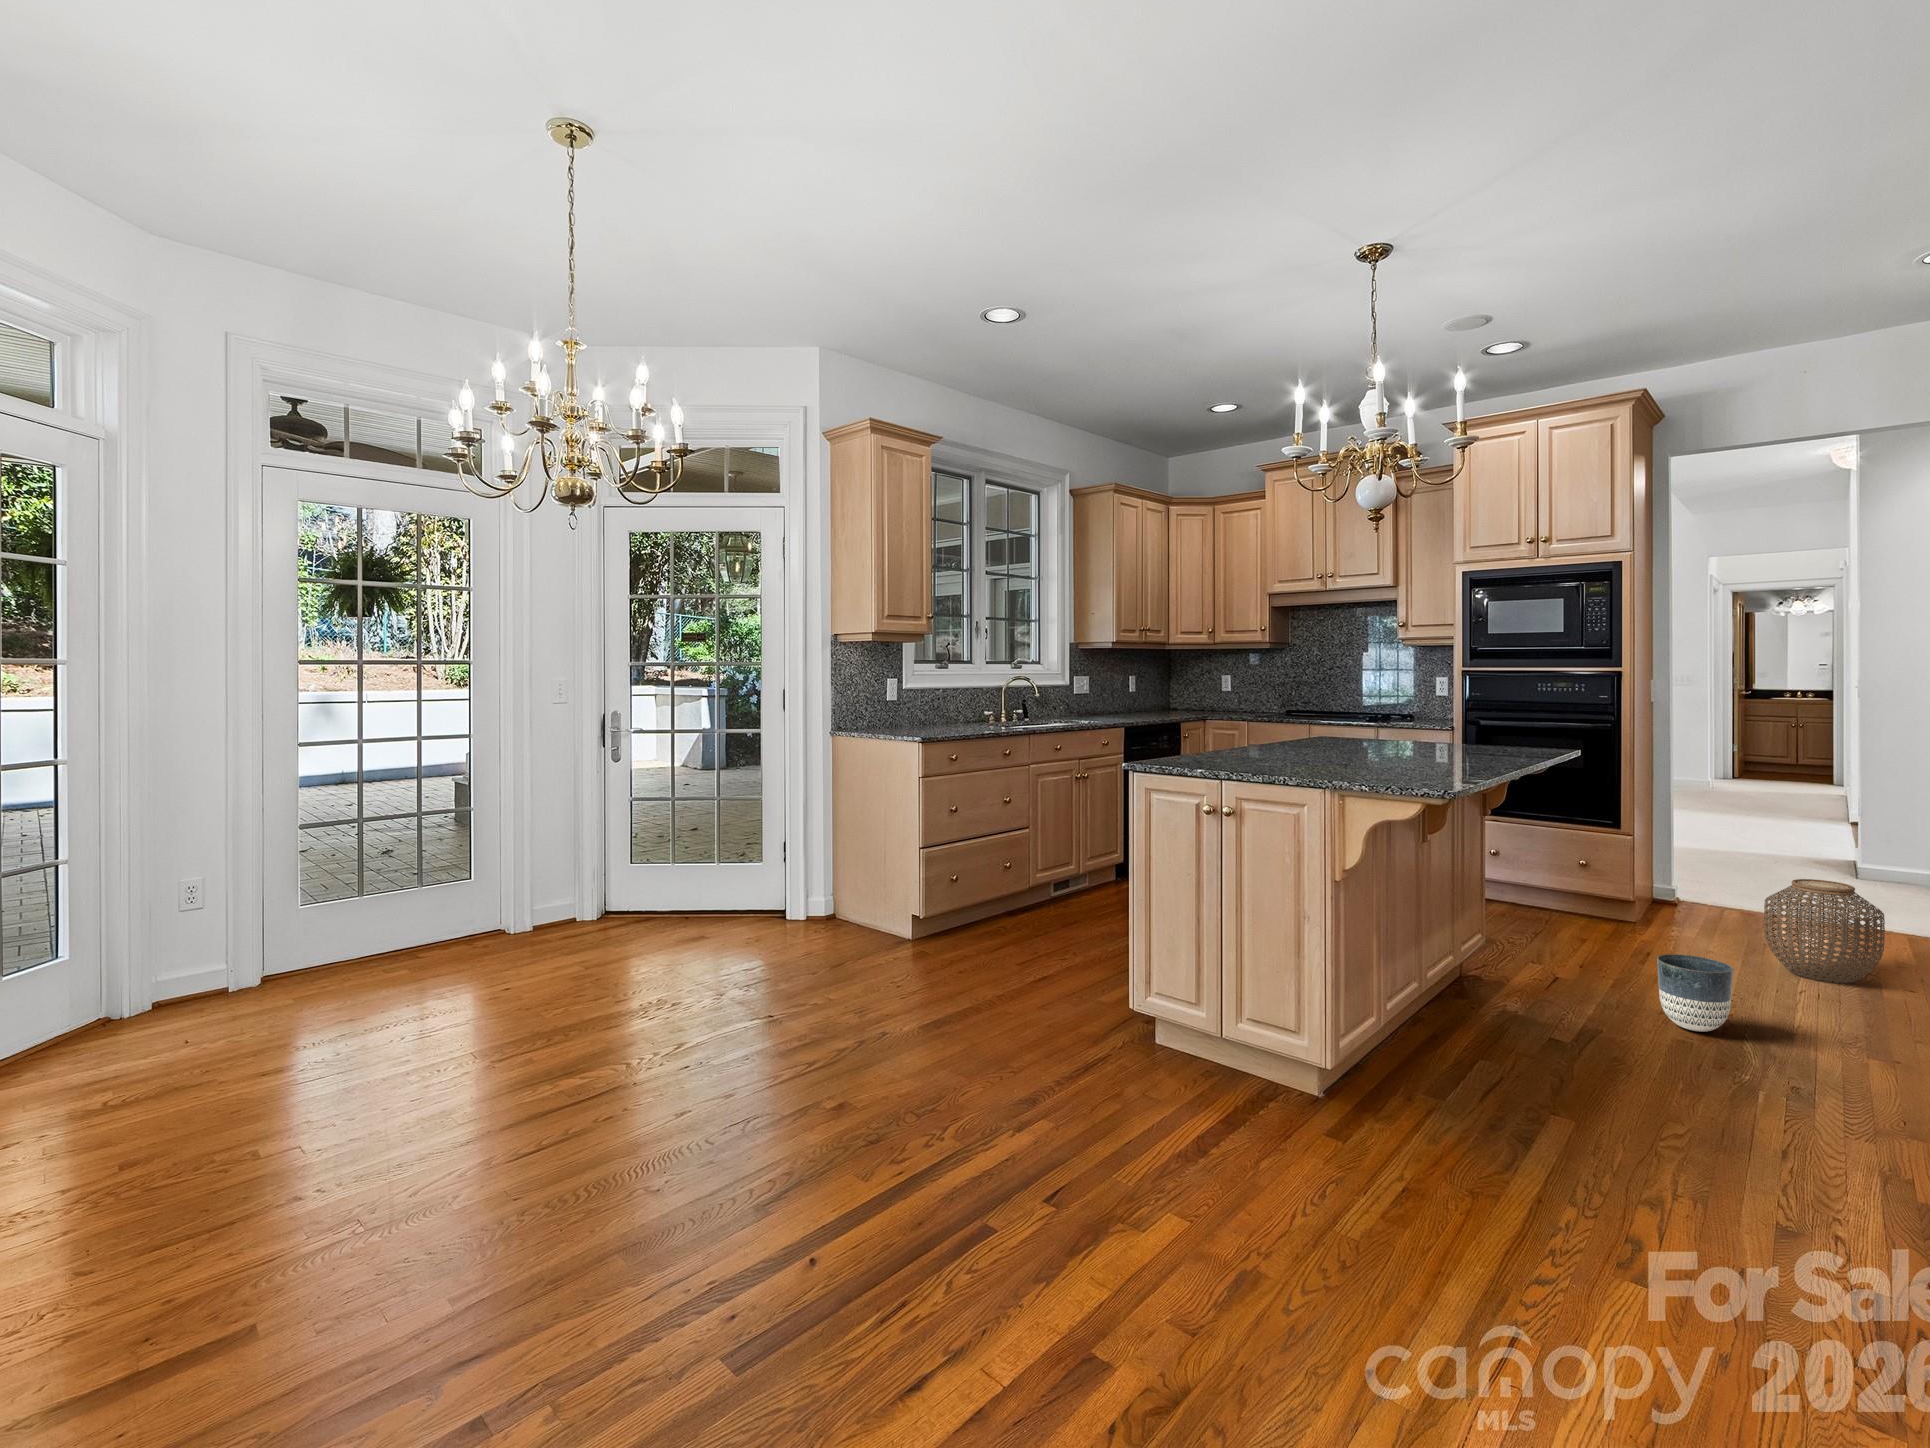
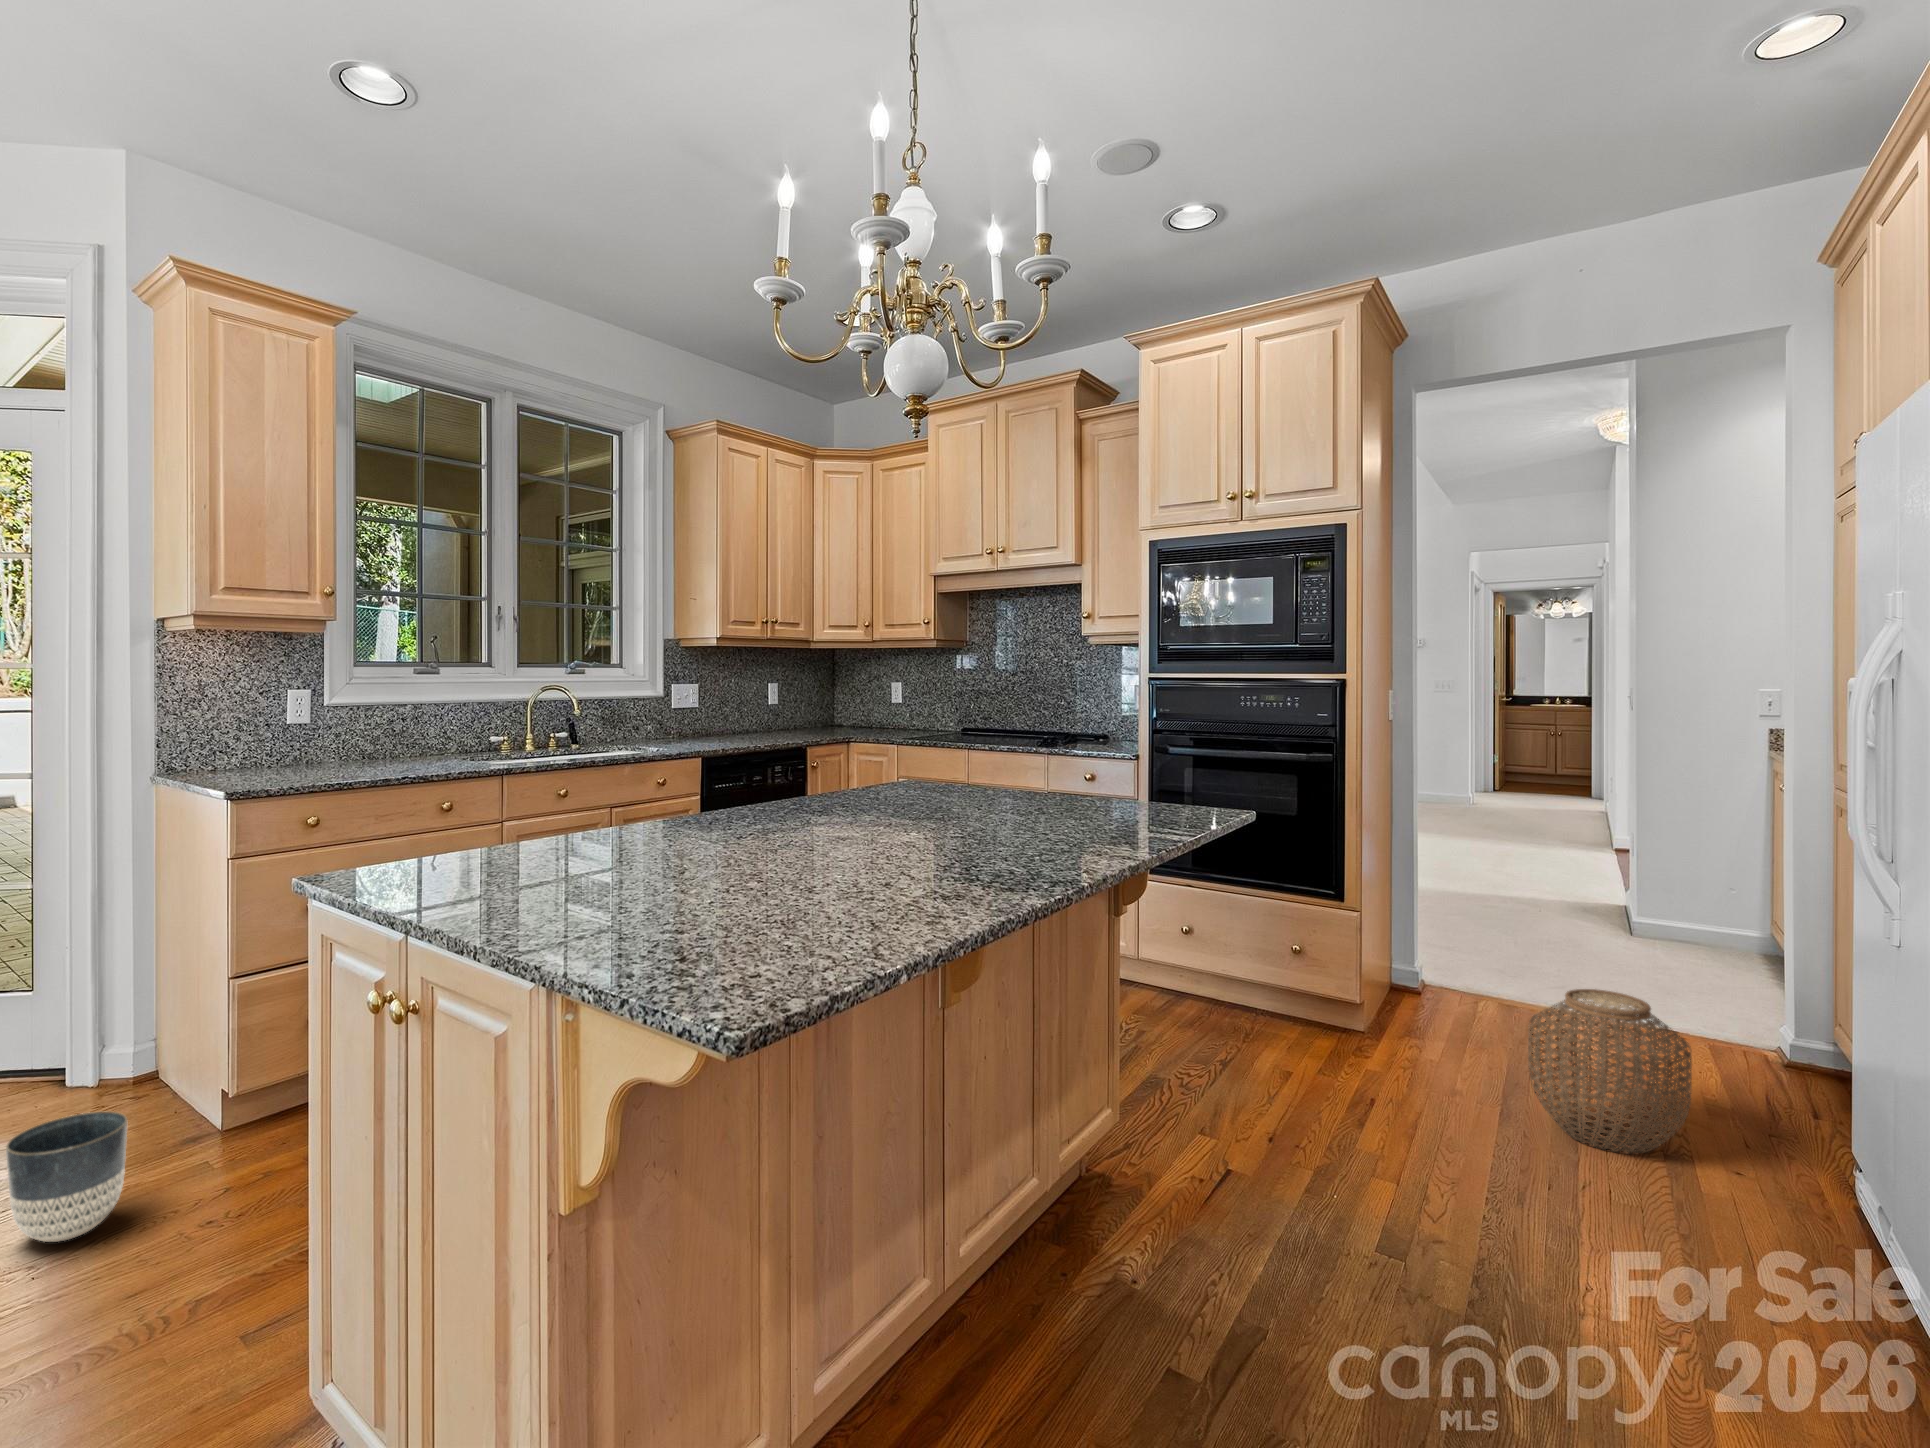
planter: present [1657,954,1733,1032] -> present [6,1111,127,1242]

